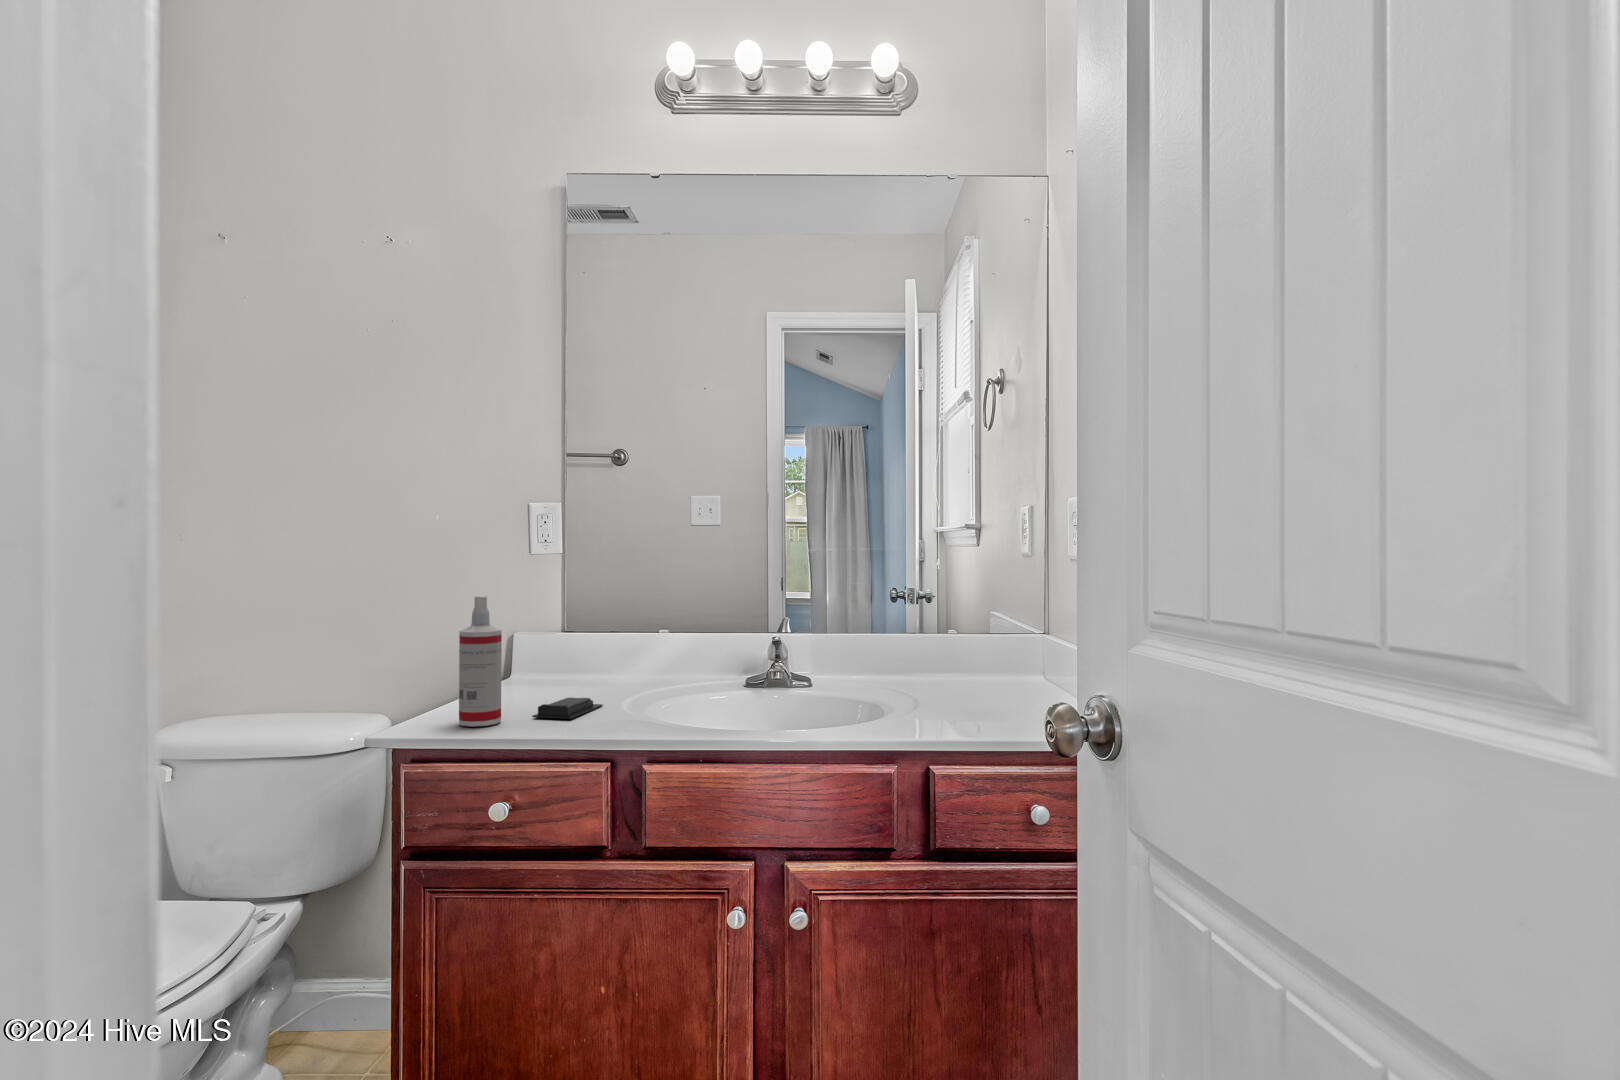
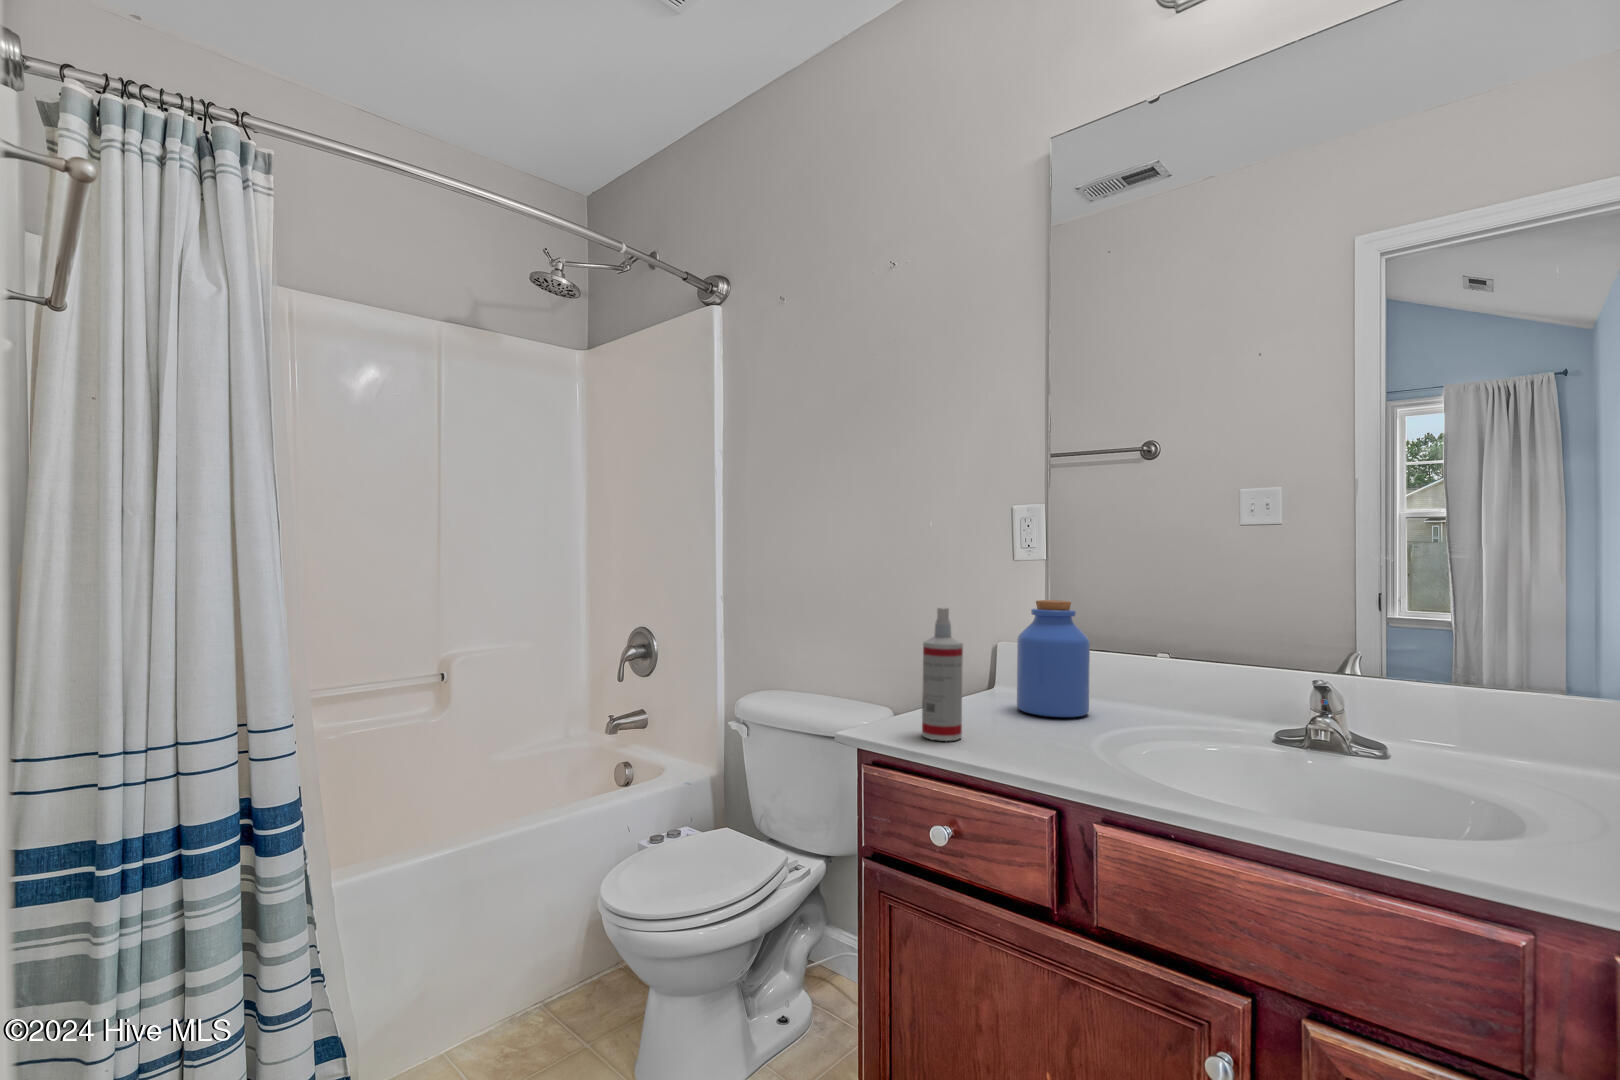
jar: none [532,585,599,694] -> present [1017,600,1090,717]
soap bar: present [532,698,603,719] -> none [994,723,1079,748]

